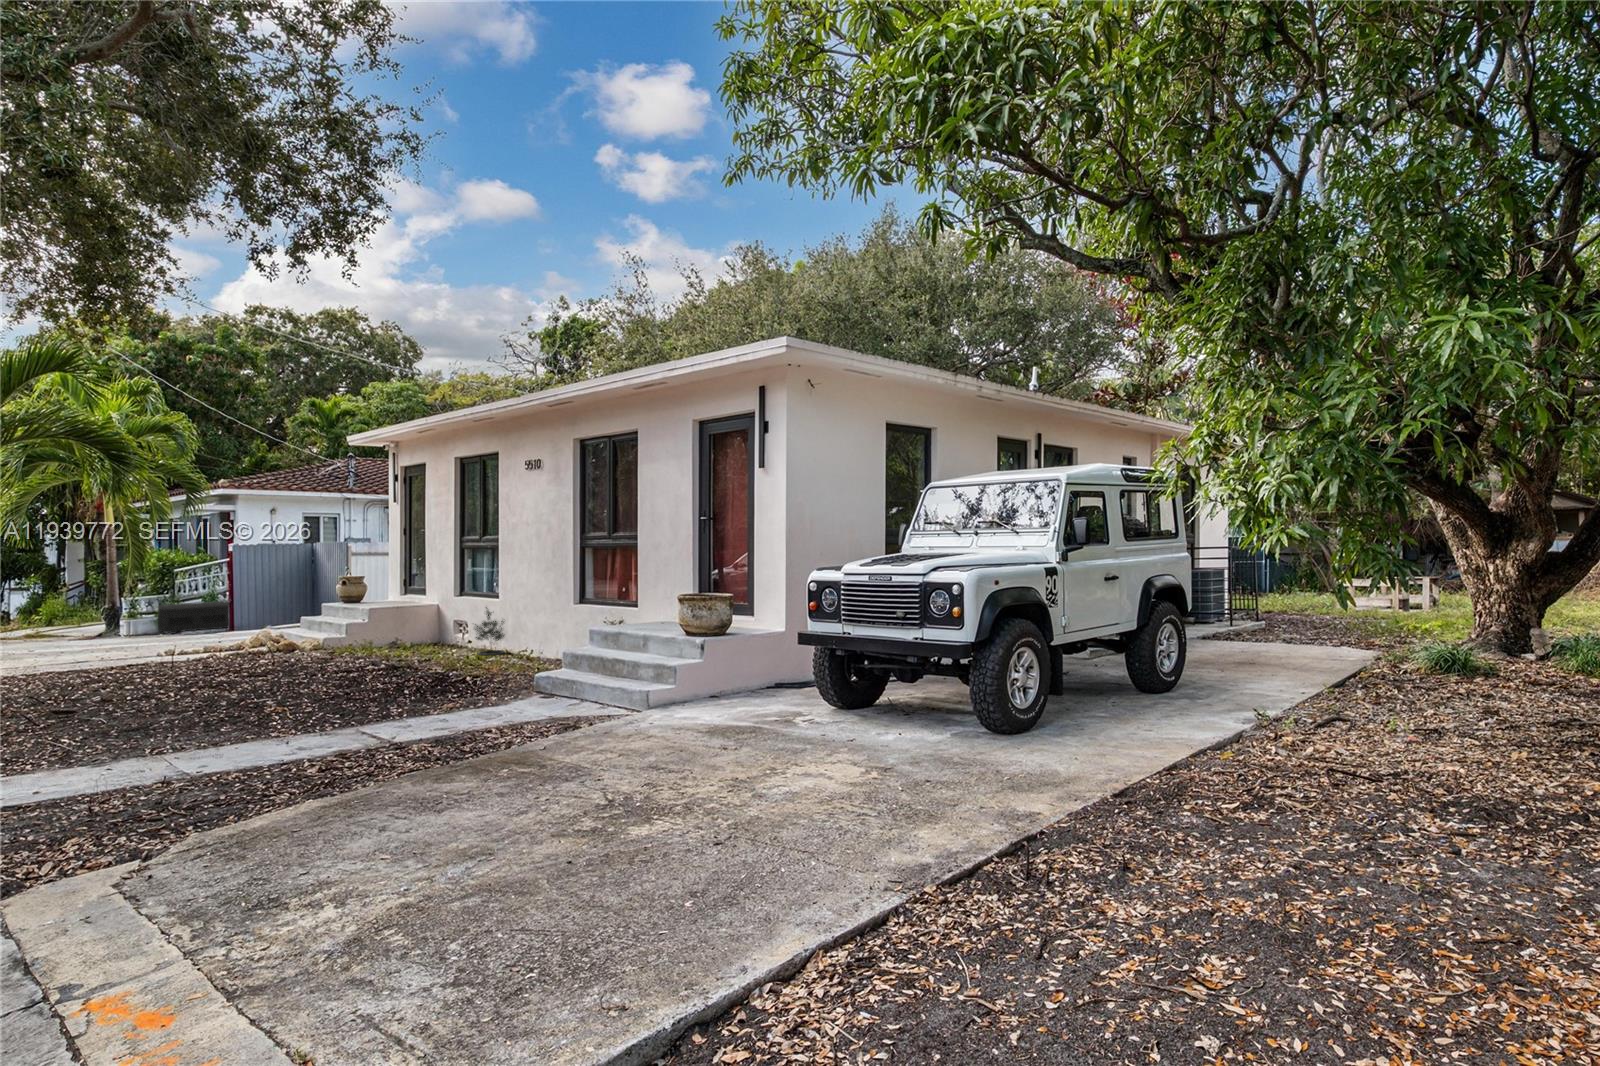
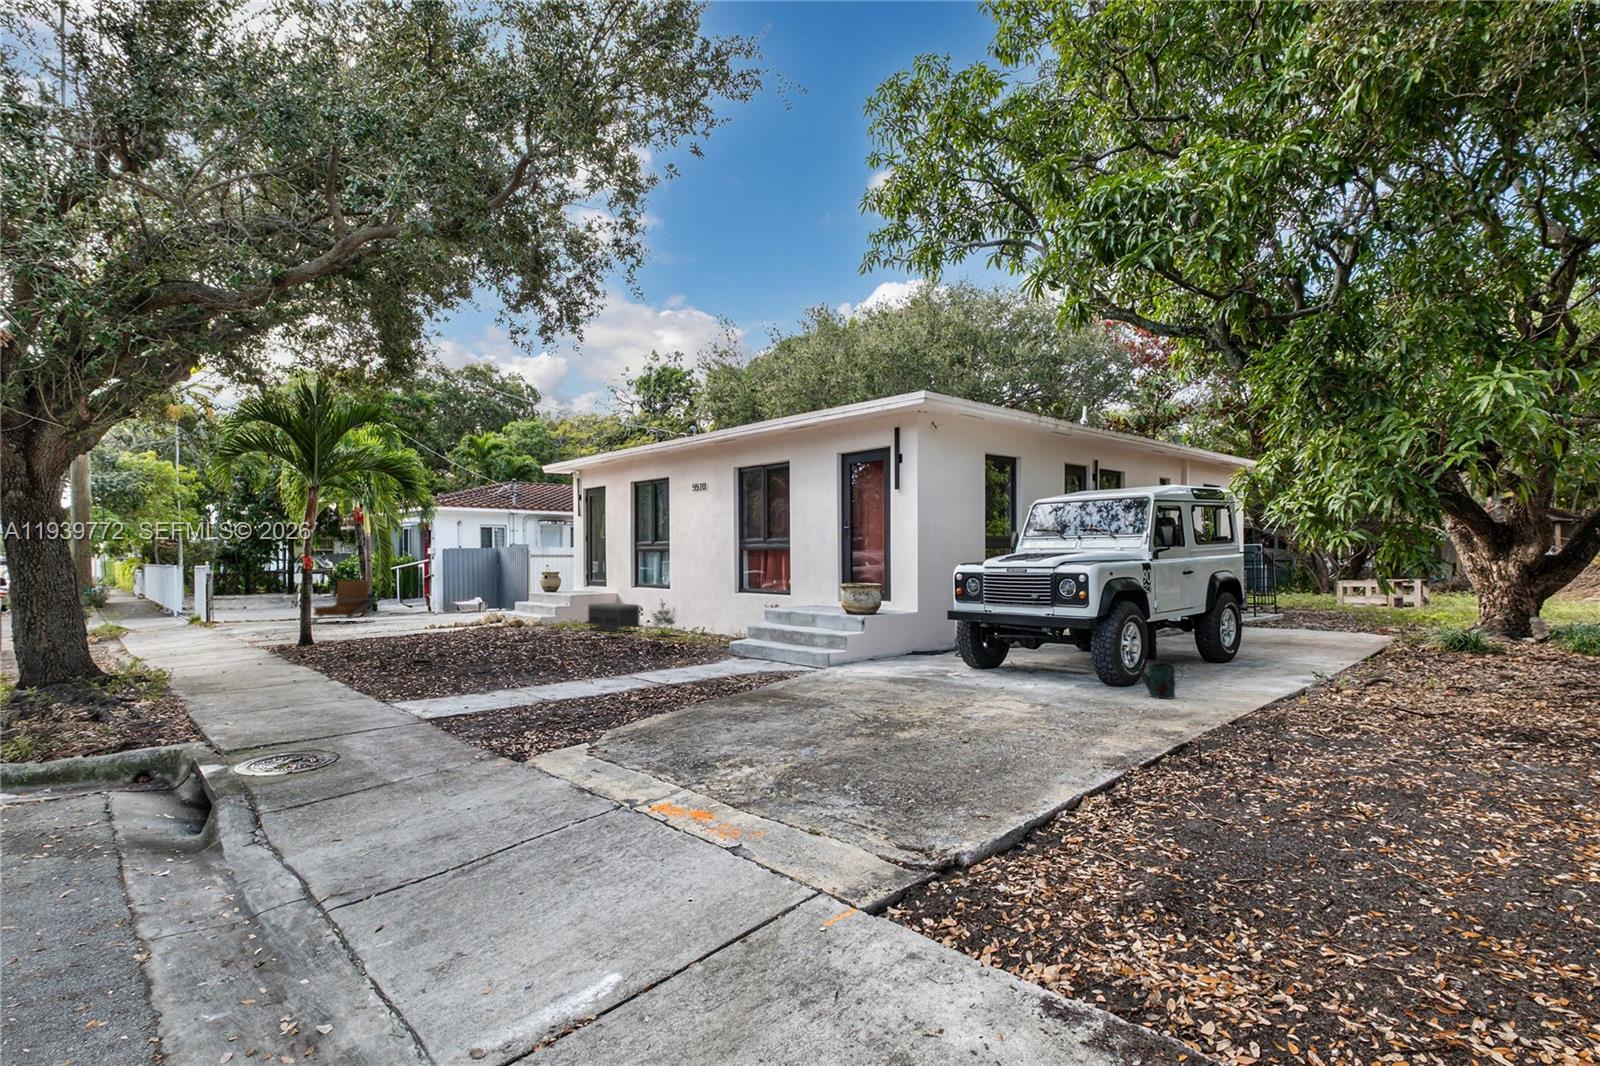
lounge chair: none [53,581,145,639] -> present [310,580,375,625]
storage bench: present [158,601,230,633] -> present [588,603,639,633]
watering can: none [1011,696,1076,752] -> present [1129,657,1183,699]

